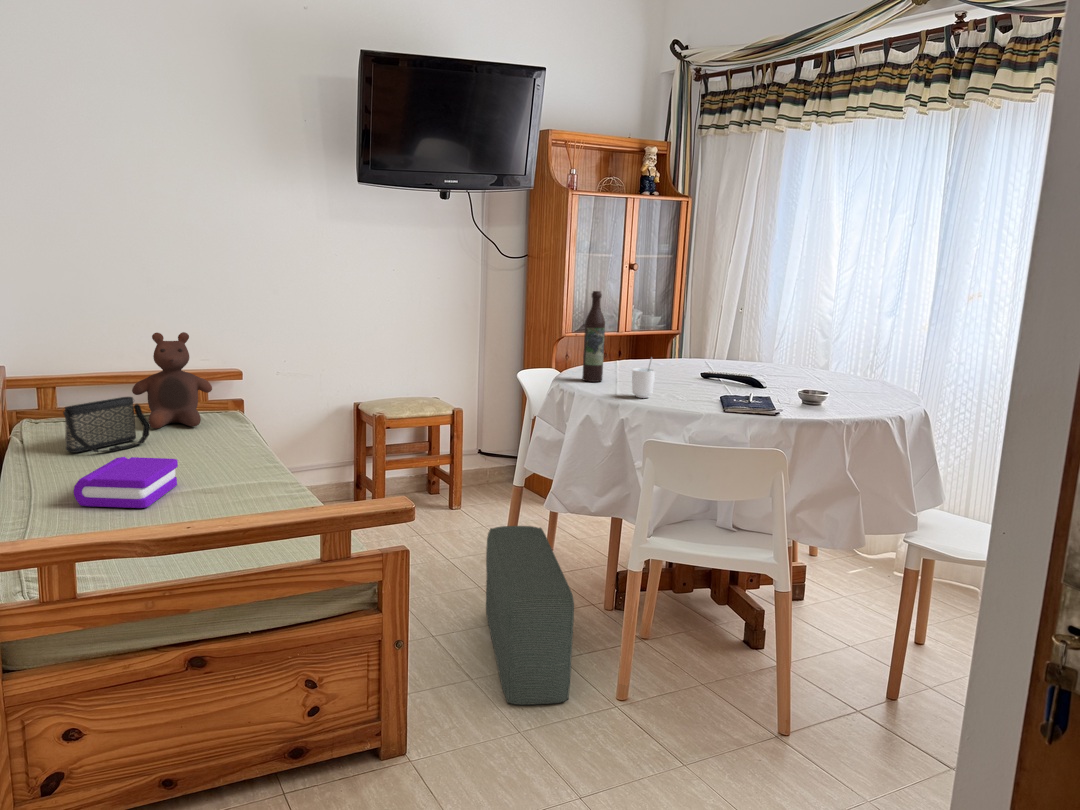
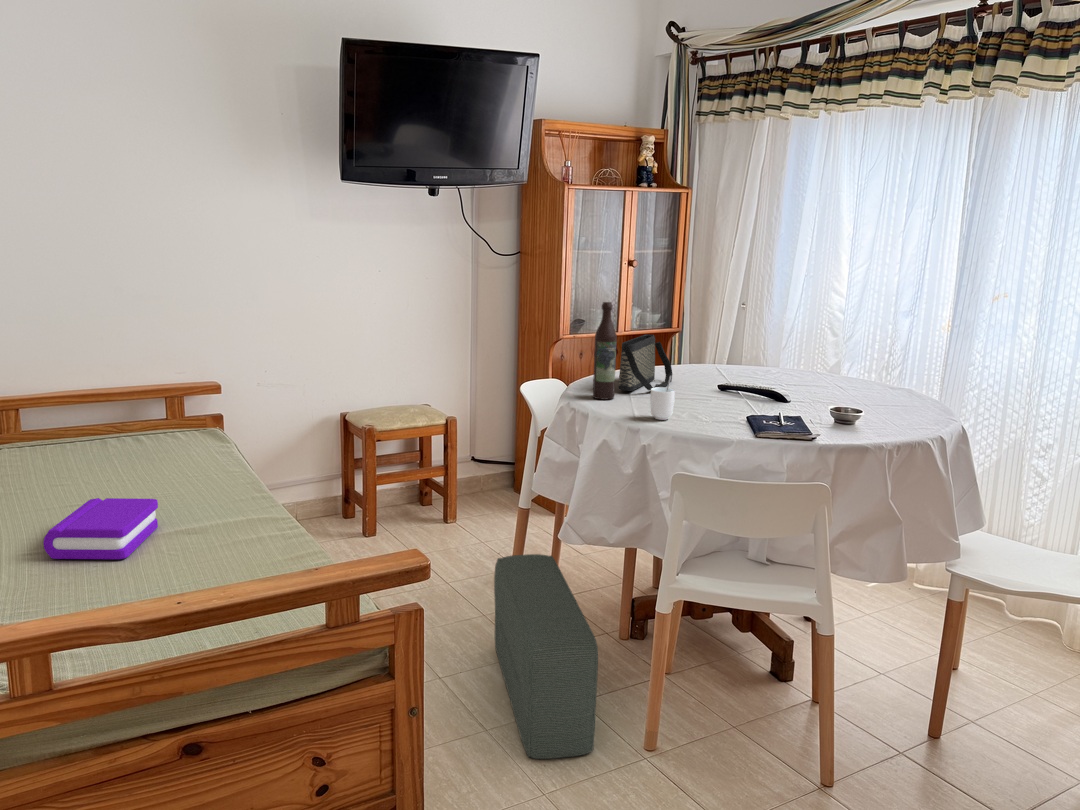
stuffed bear: present [132,332,212,428] -> none [103,349,190,455]
handbag: present [63,397,150,453] -> present [618,335,672,391]

